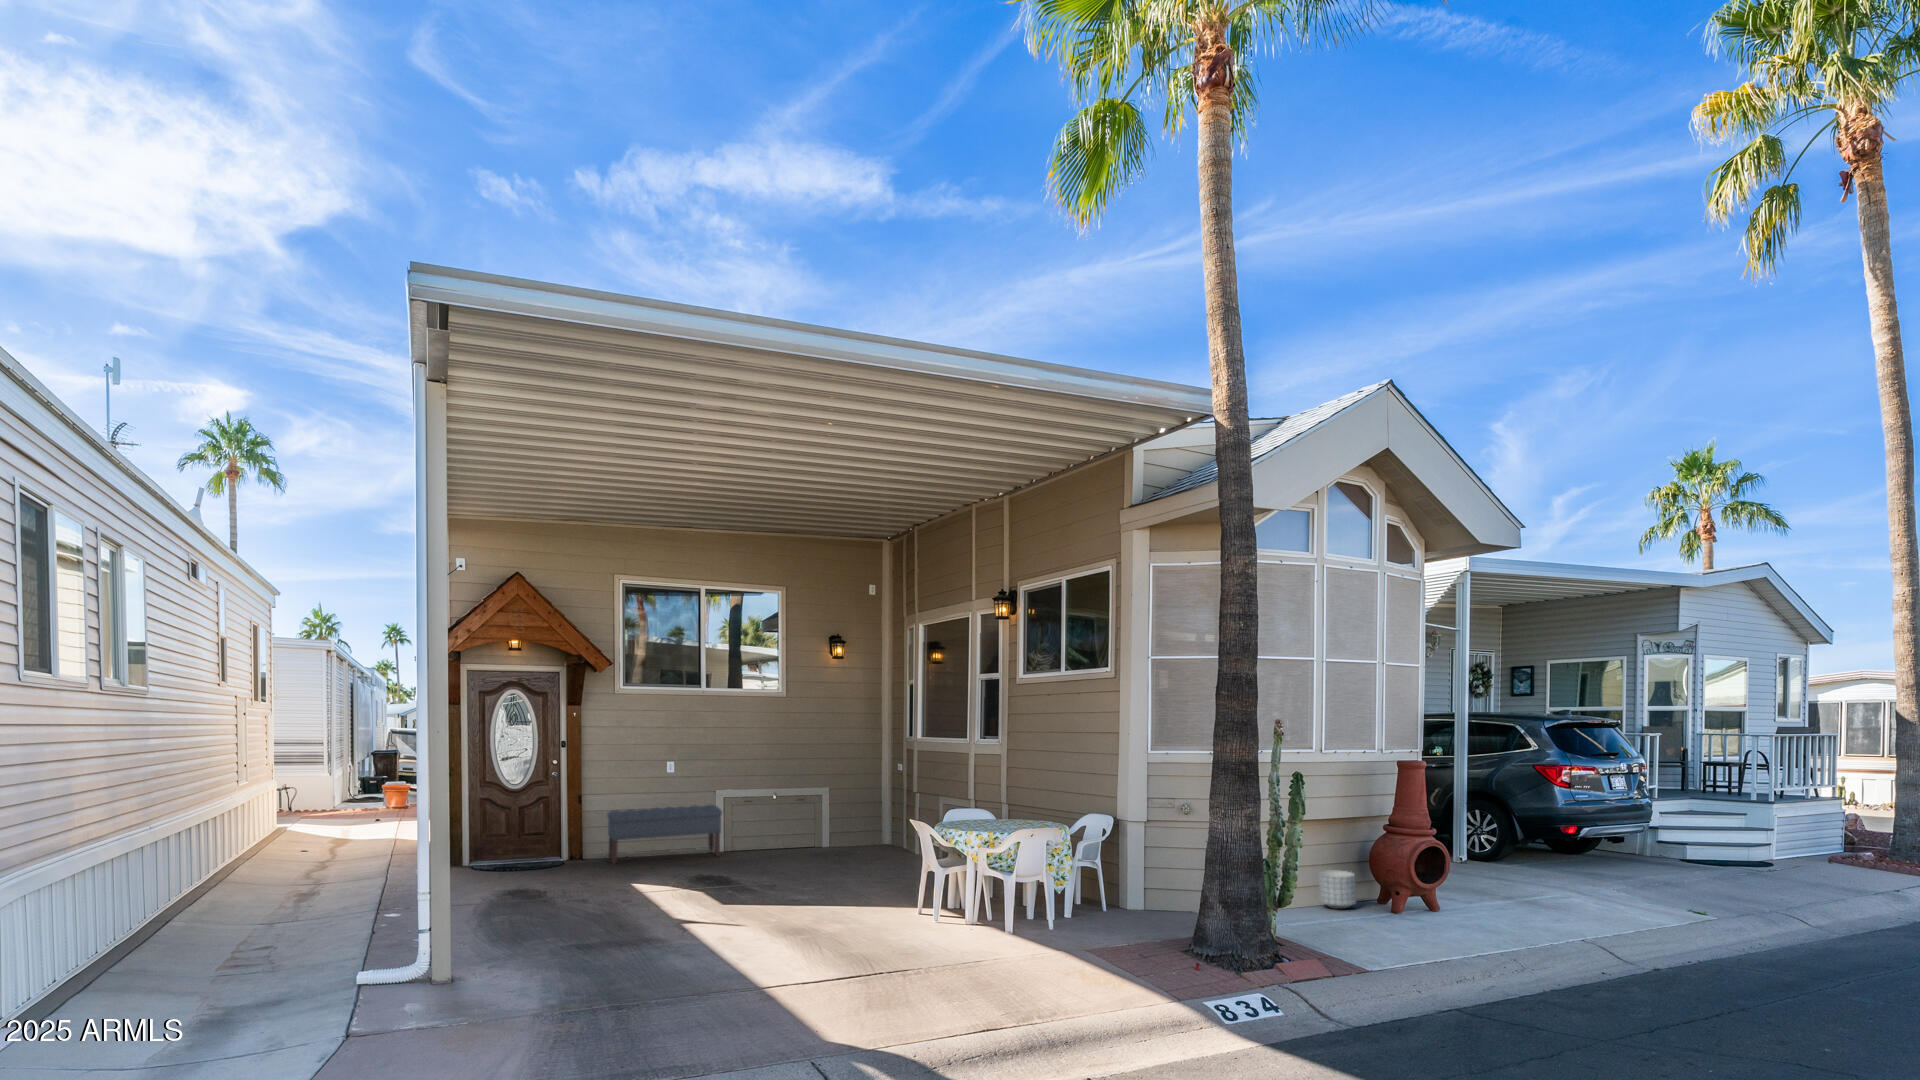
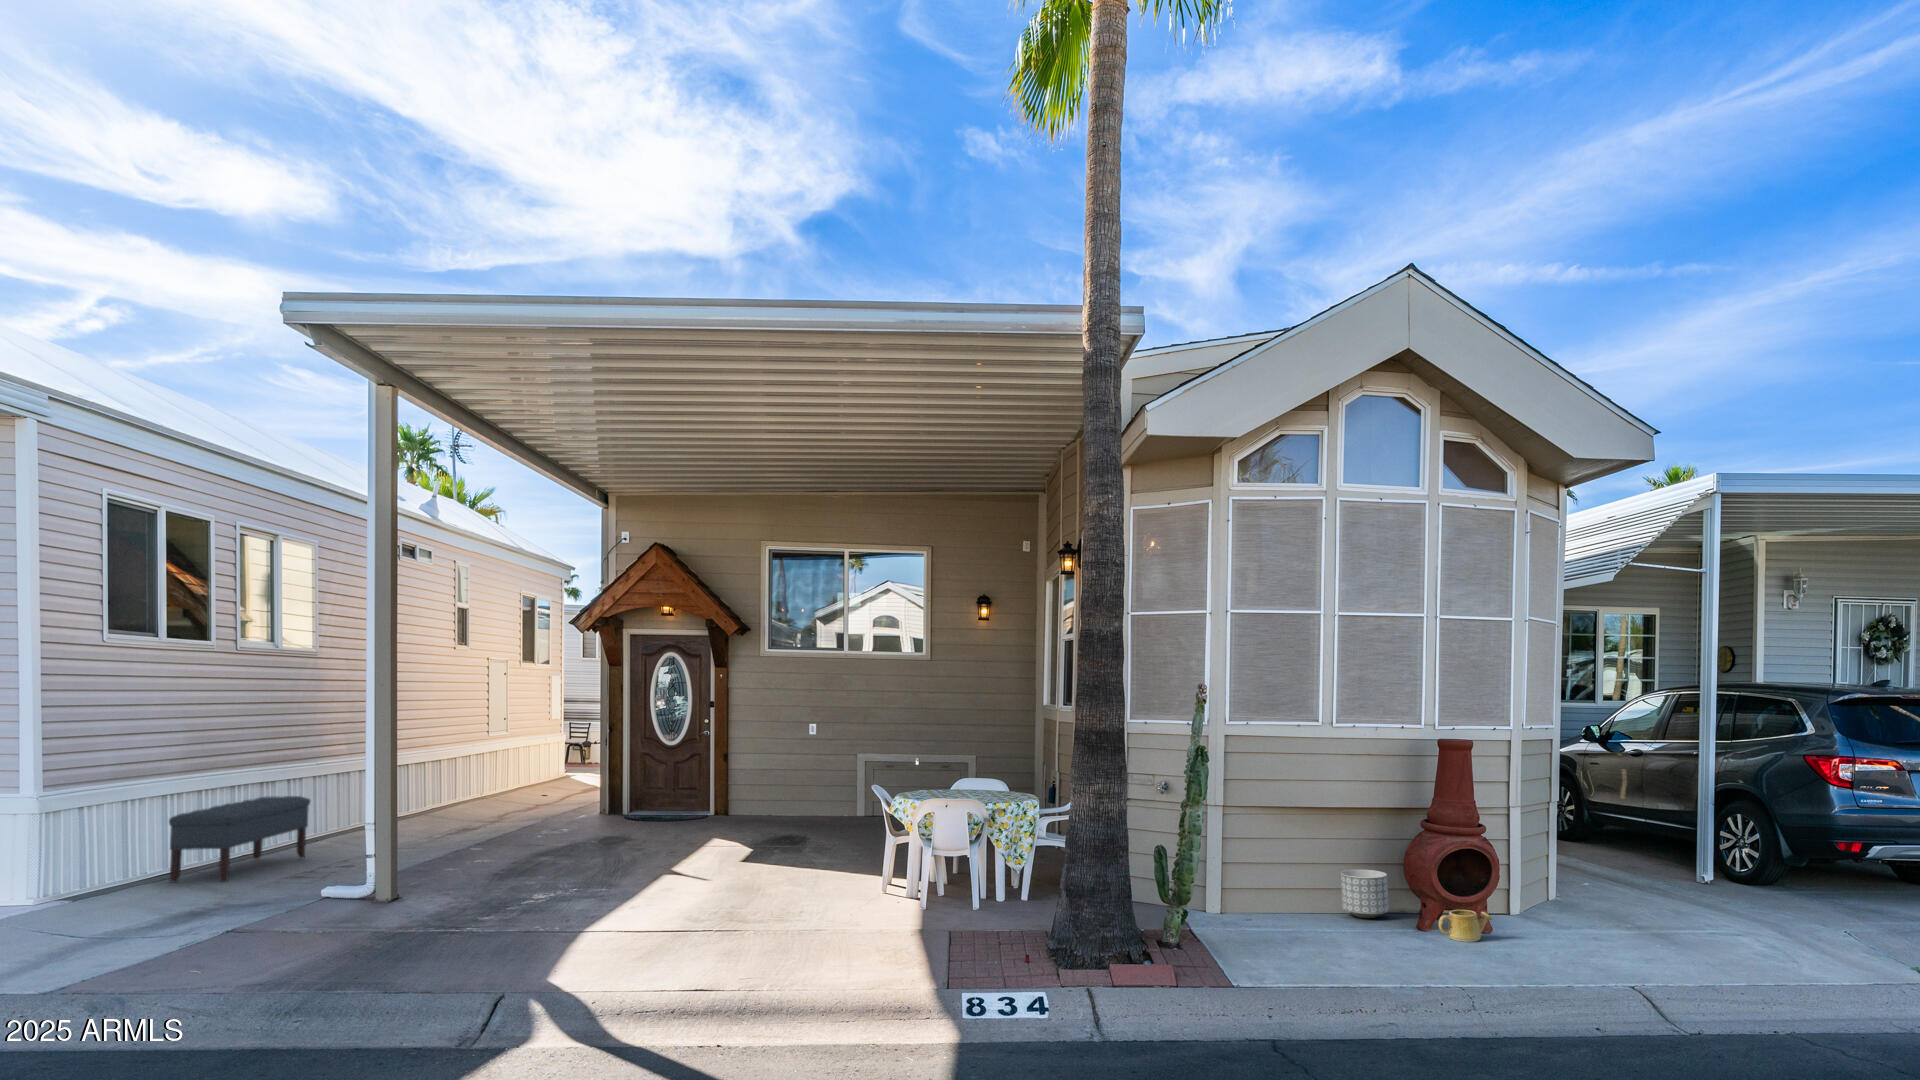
bench: present [607,805,722,864] -> present [169,796,310,882]
watering can: none [1418,896,1450,920] -> present [1439,910,1493,942]

